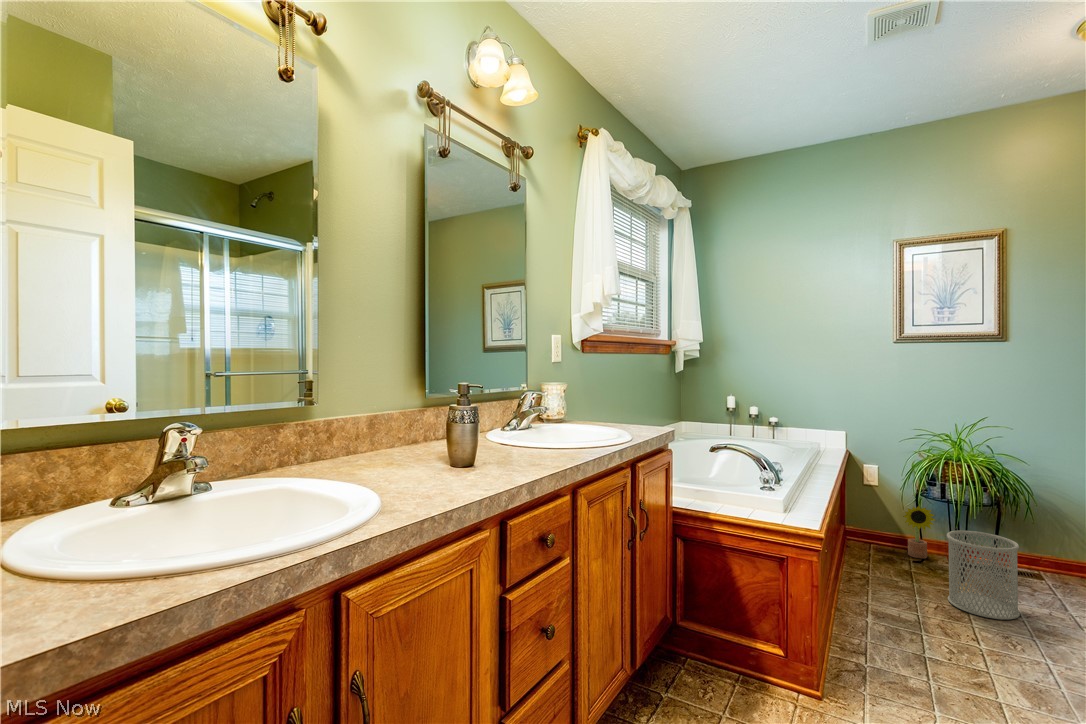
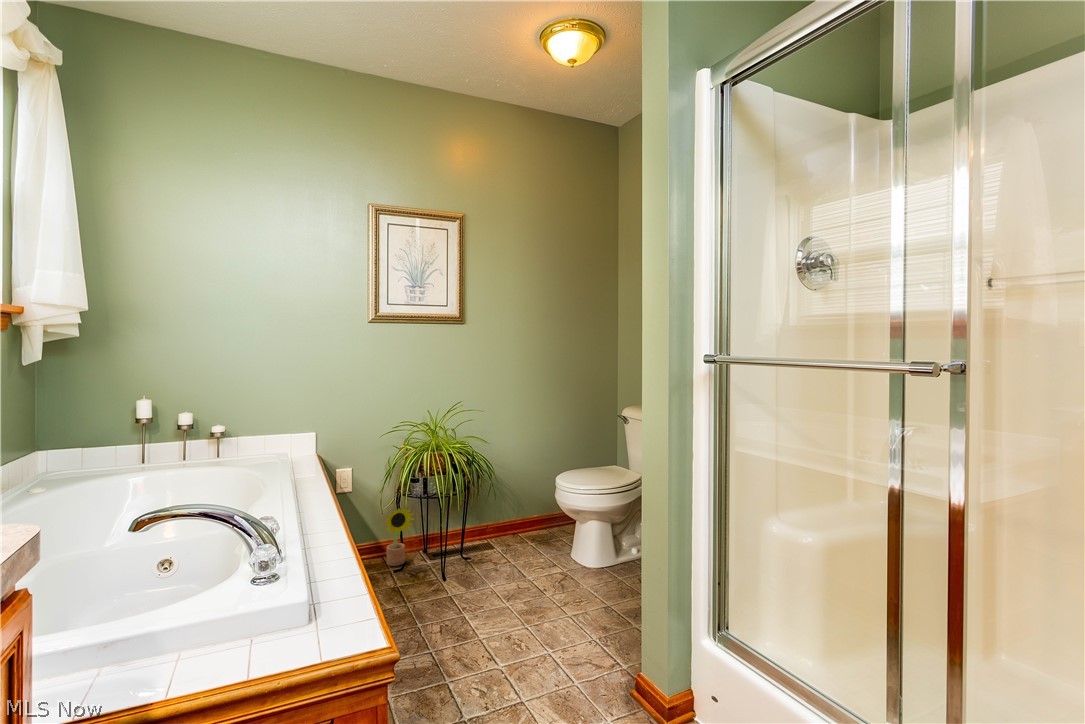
wastebasket: present [947,531,1020,620] -> none [444,526,503,621]

